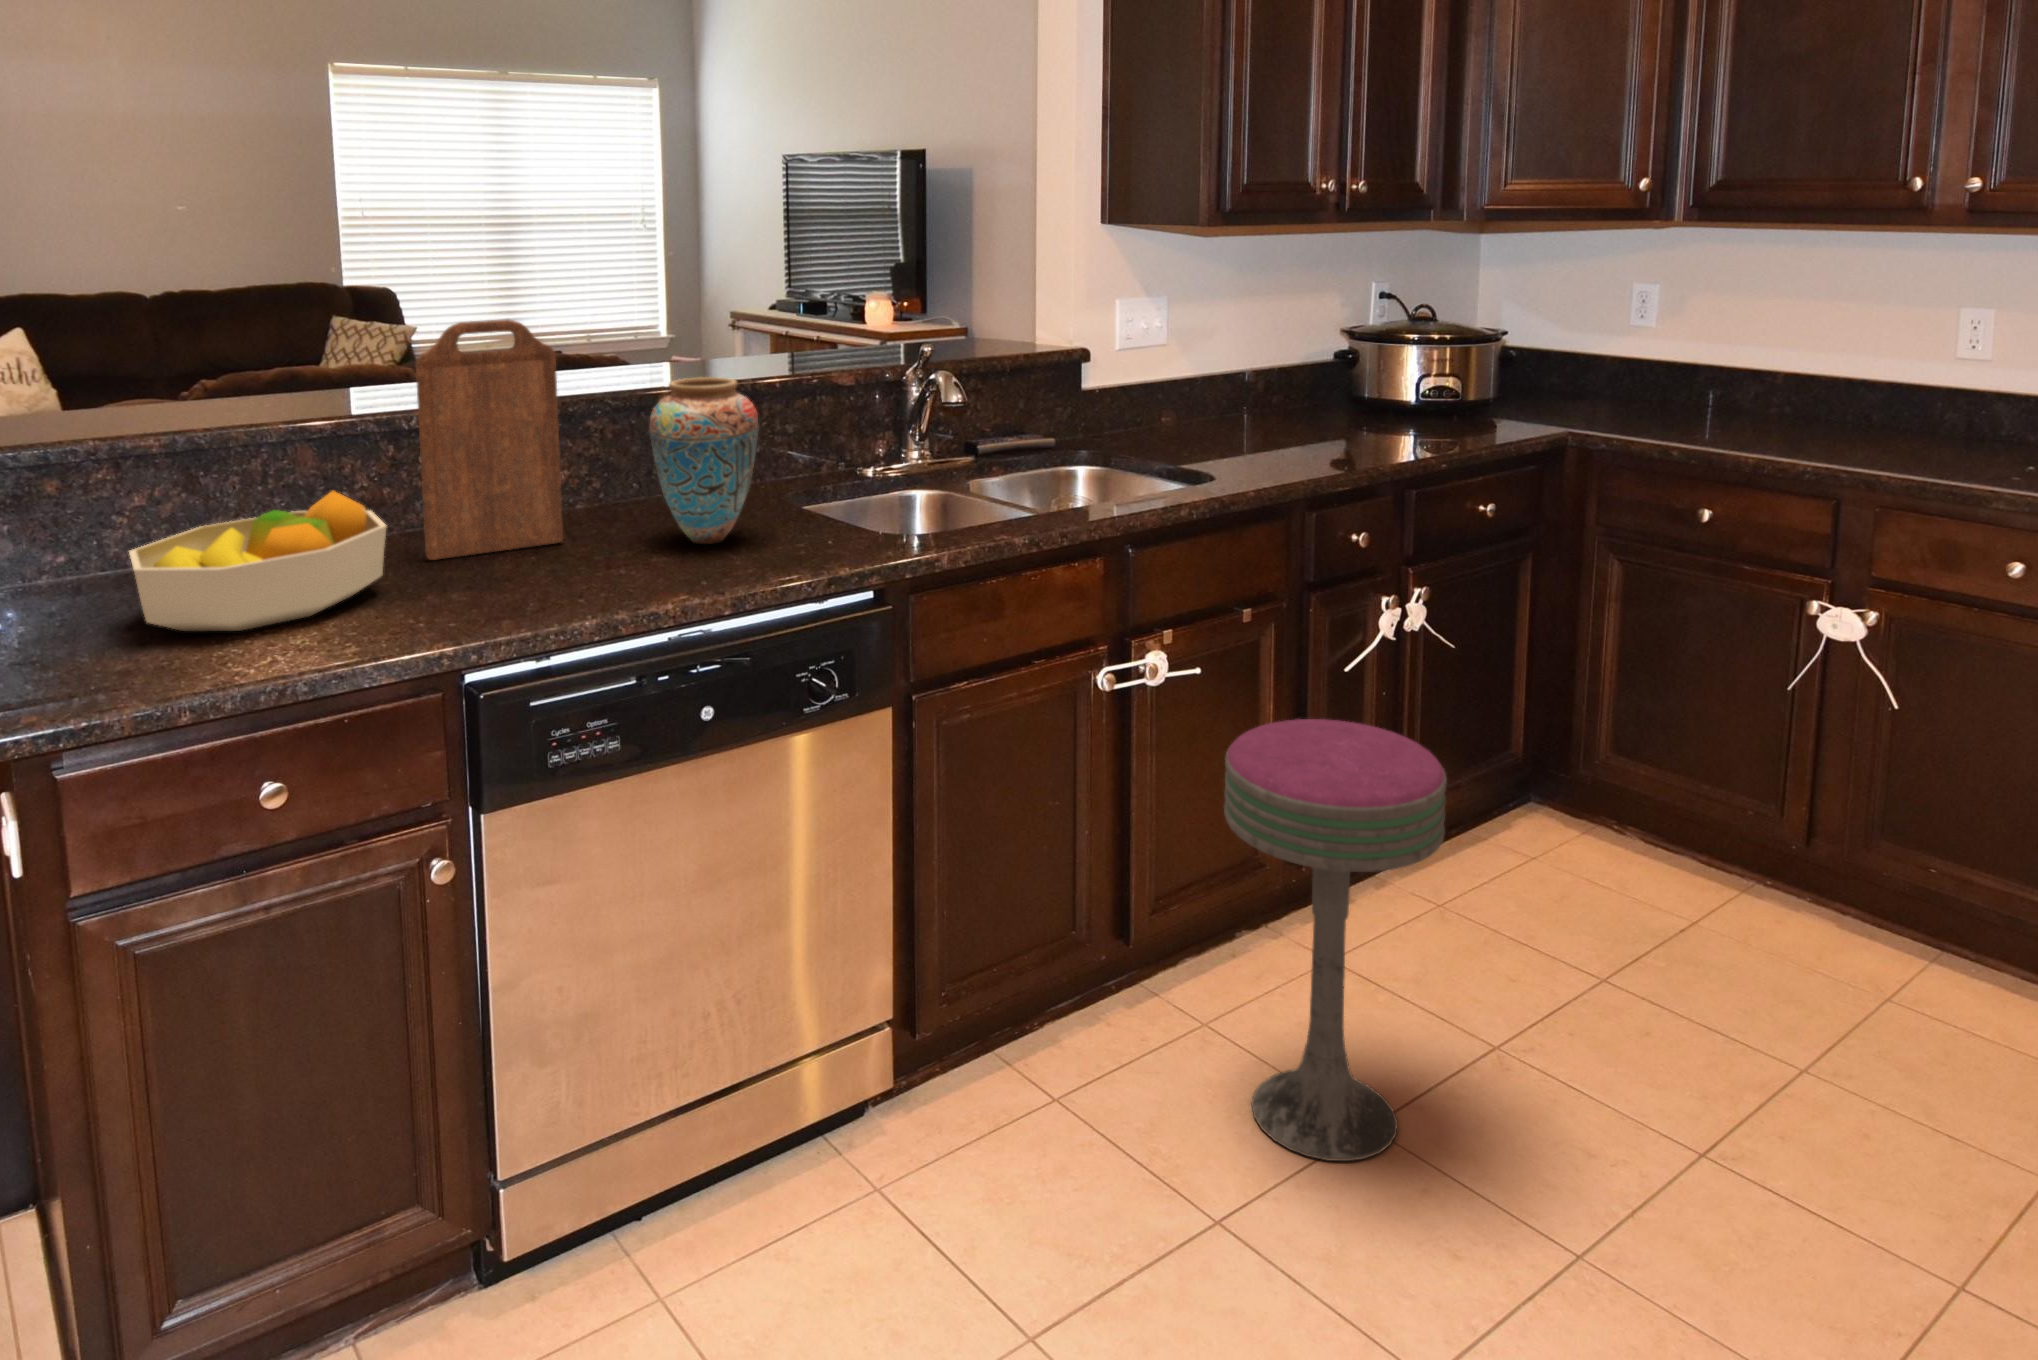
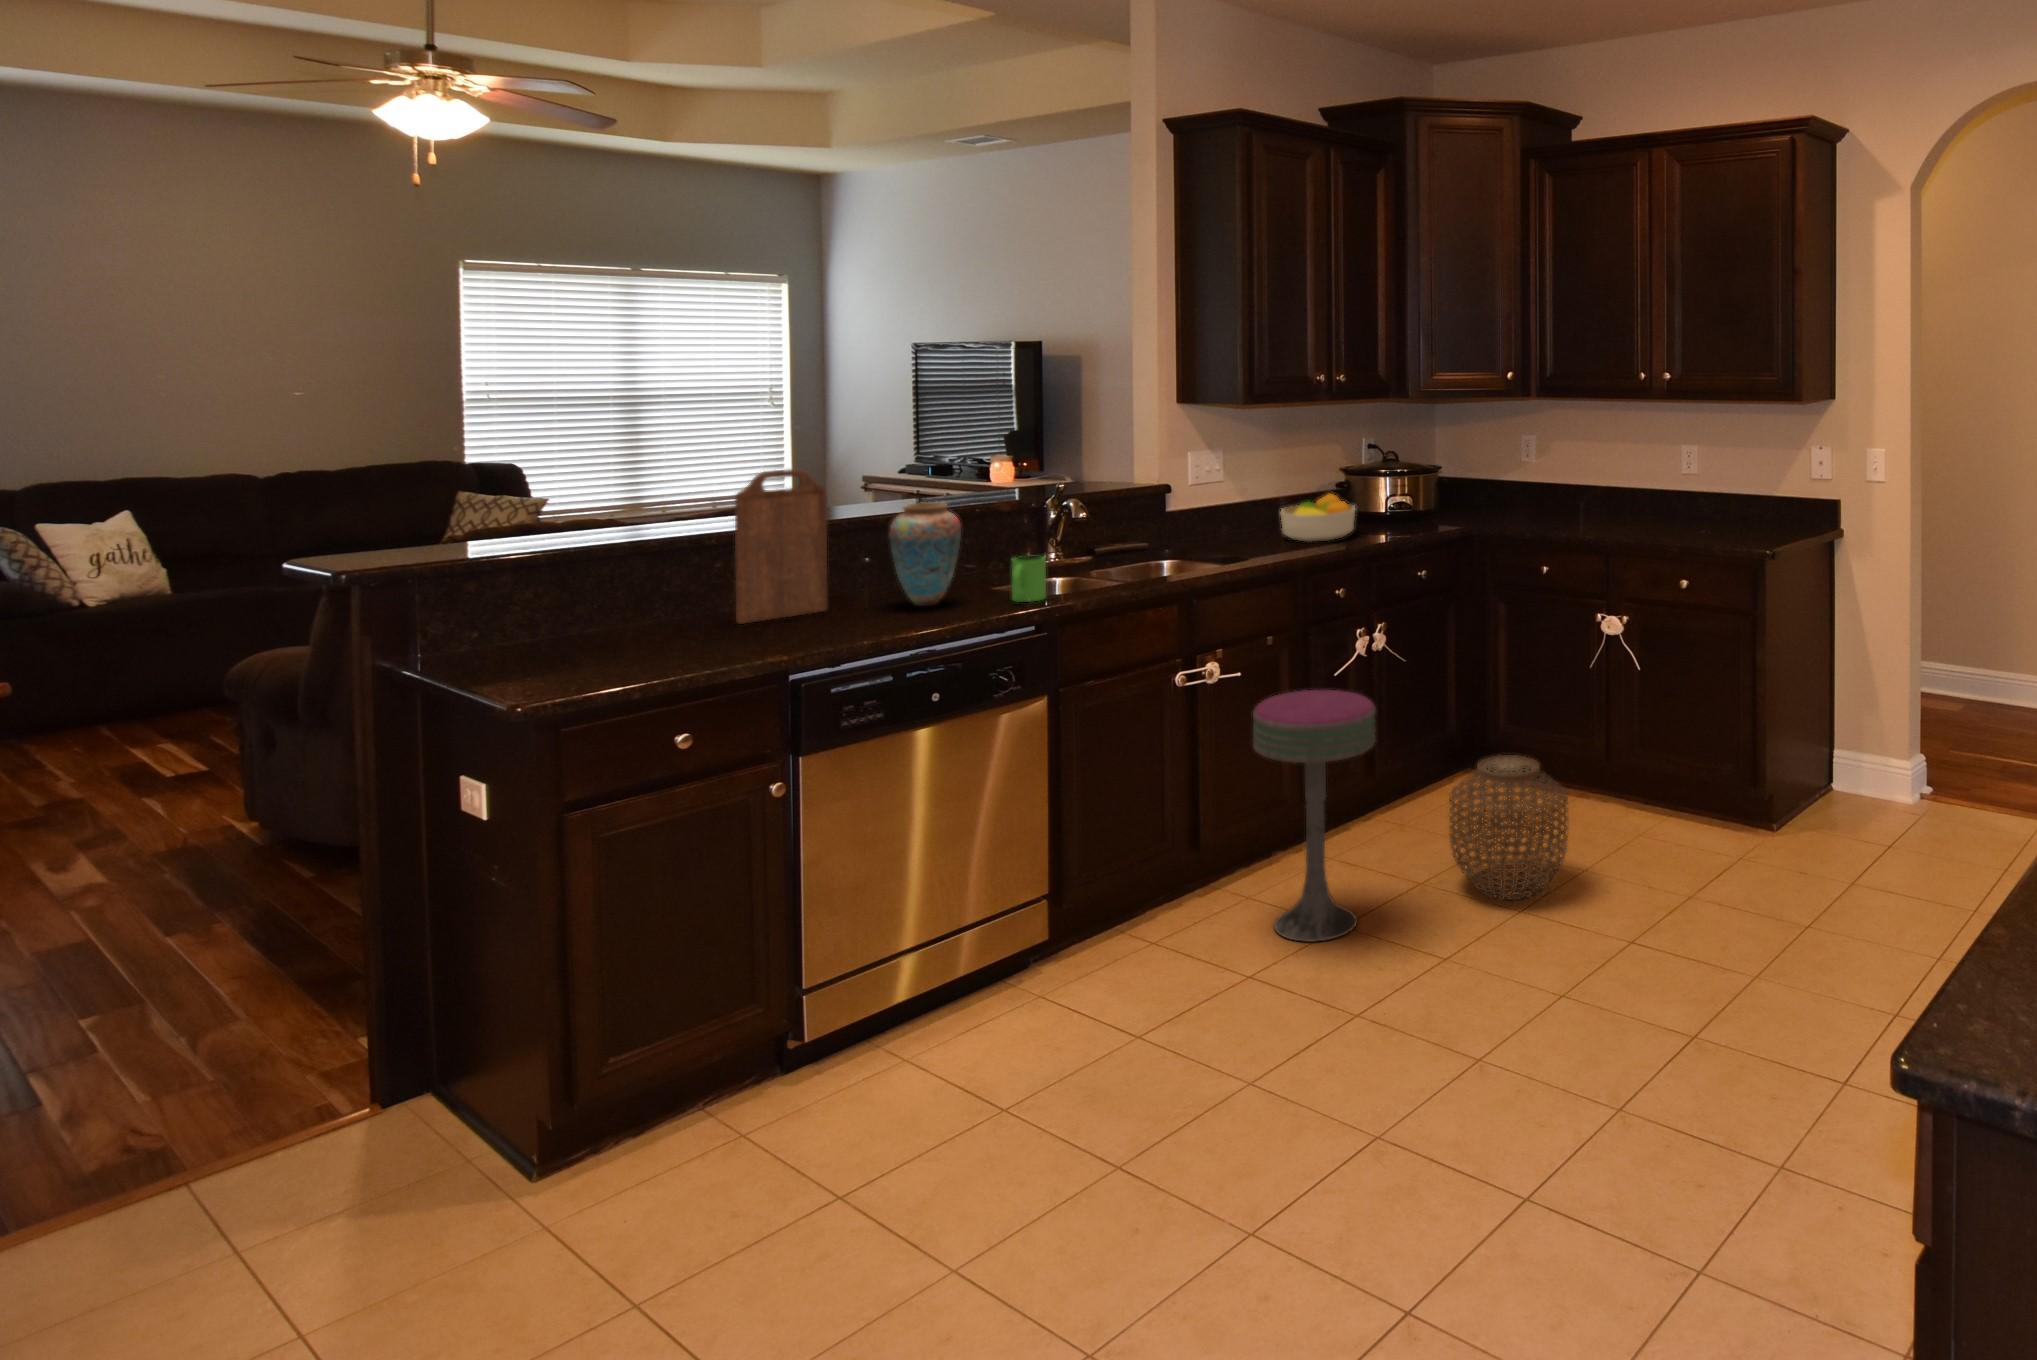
mug: none [834,470,890,547] -> present [1012,556,1046,602]
fruit bowl: present [129,490,386,631] -> present [1281,494,1355,542]
woven basket: none [1559,858,1800,1127] -> present [1449,755,1568,900]

